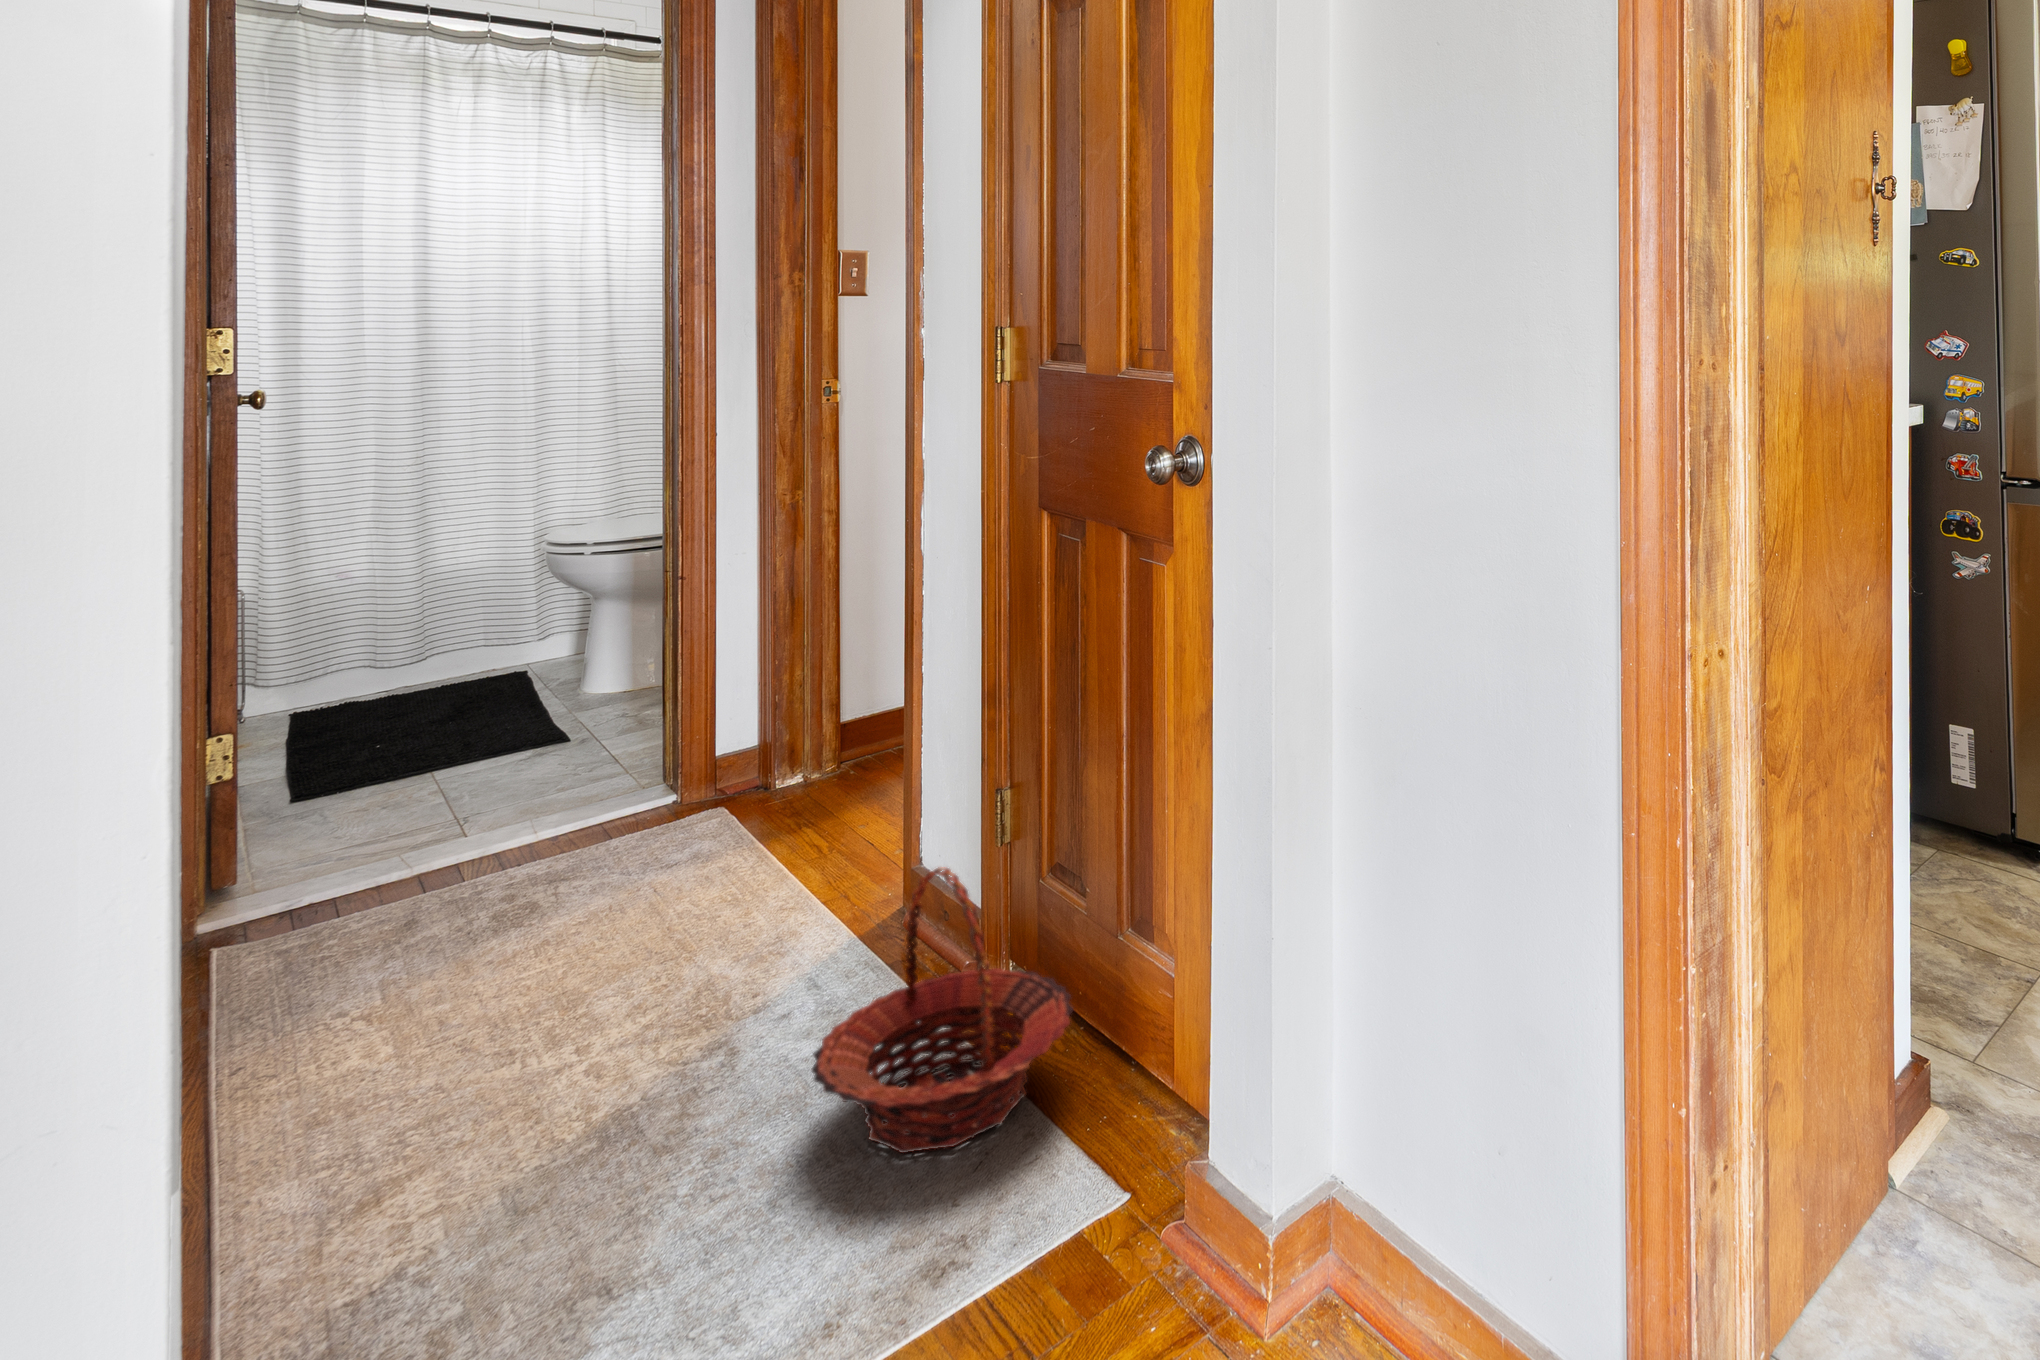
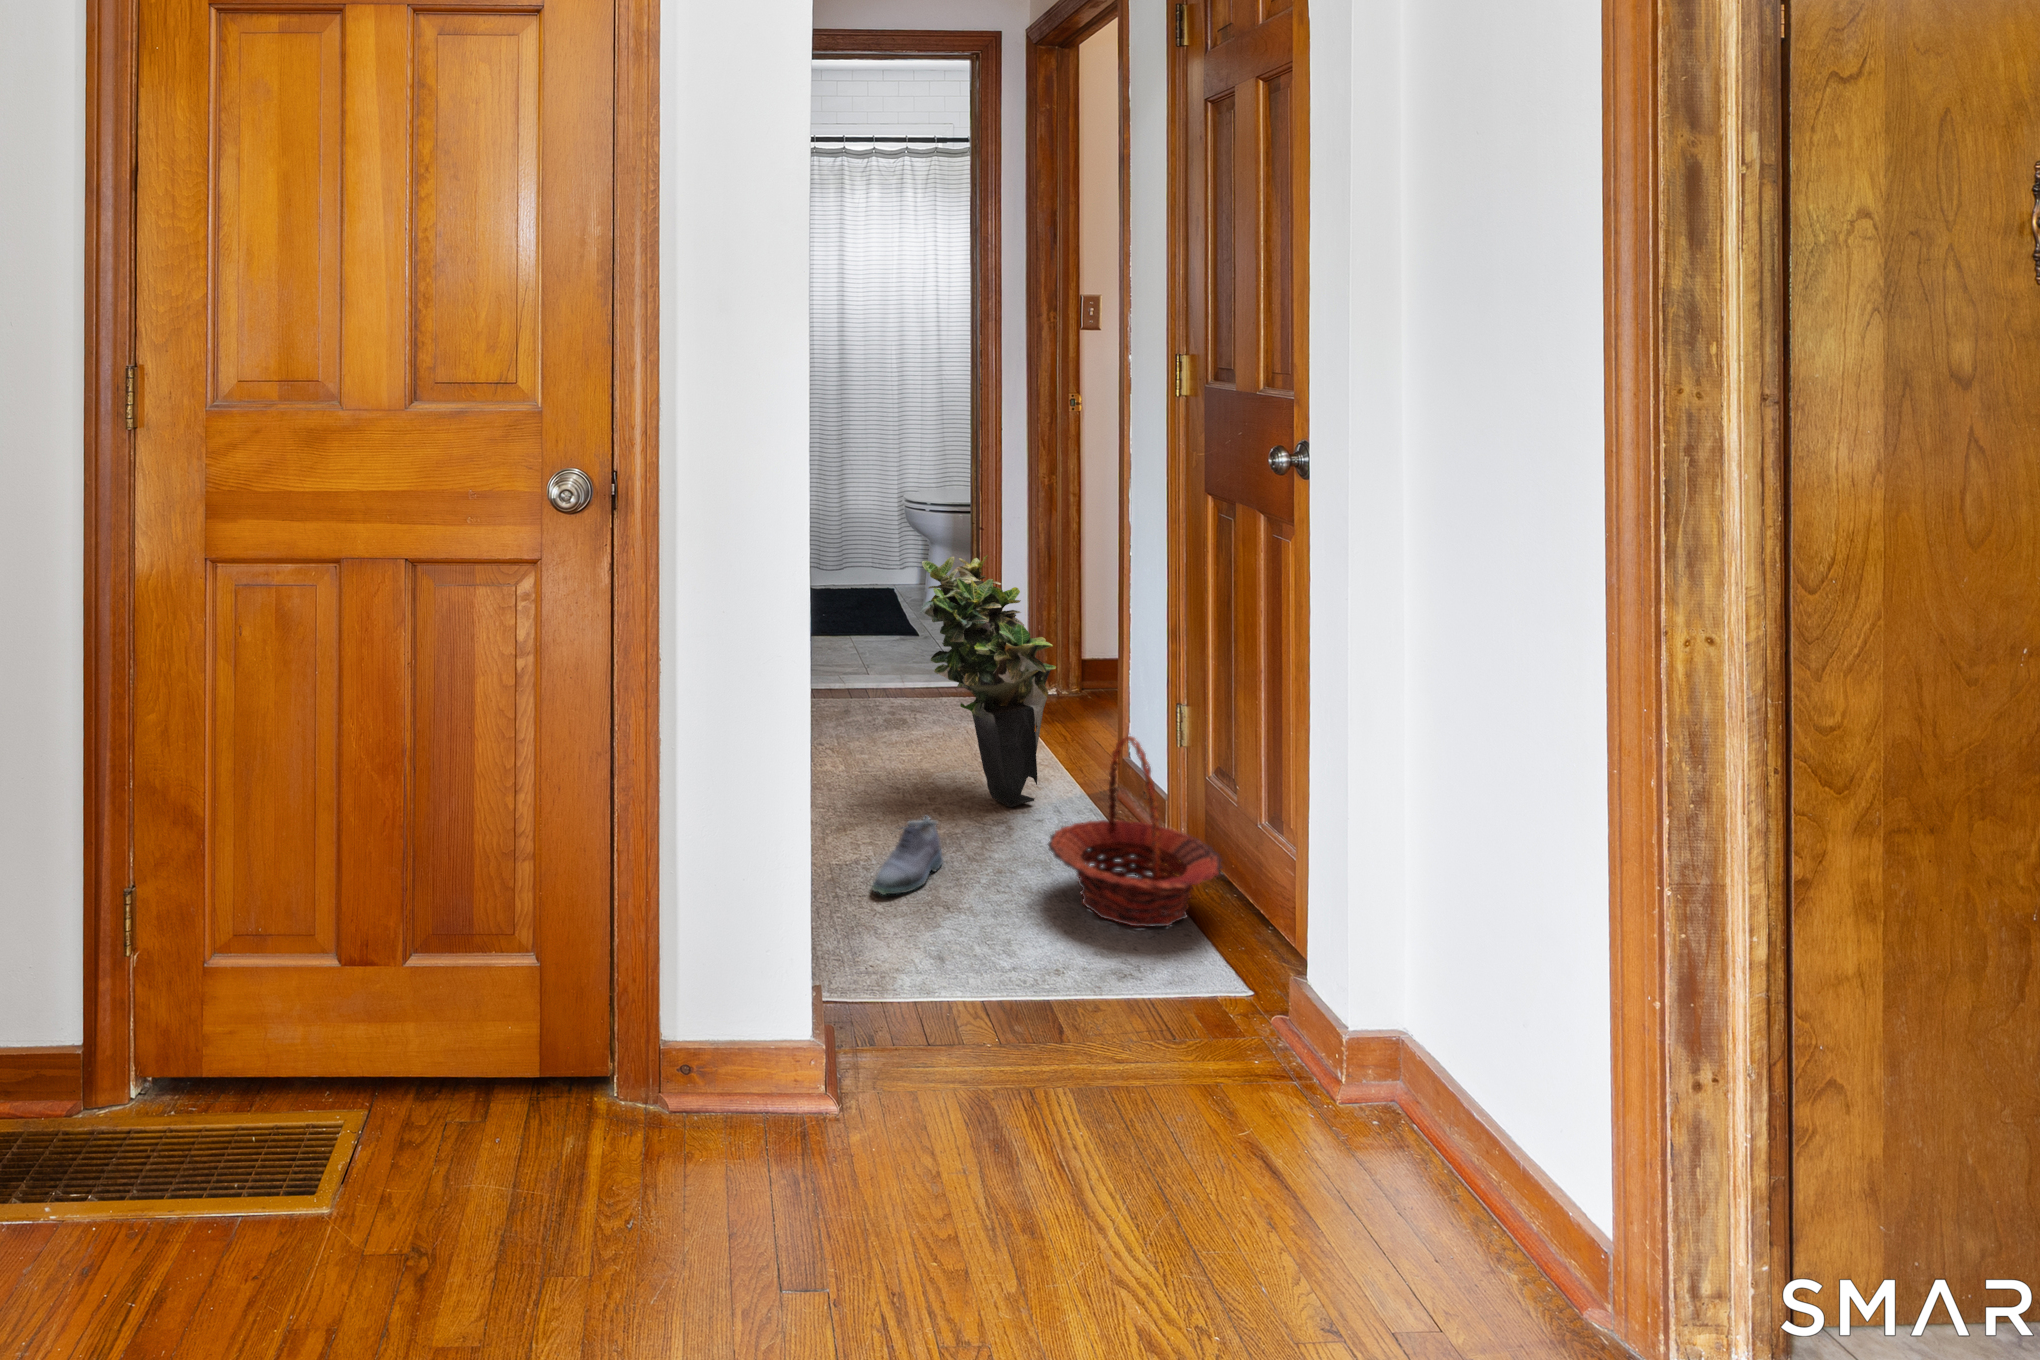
potted plant: none [570,627,813,1001] -> present [920,555,1056,807]
shoe: none [460,1094,616,1293] -> present [872,817,943,895]

